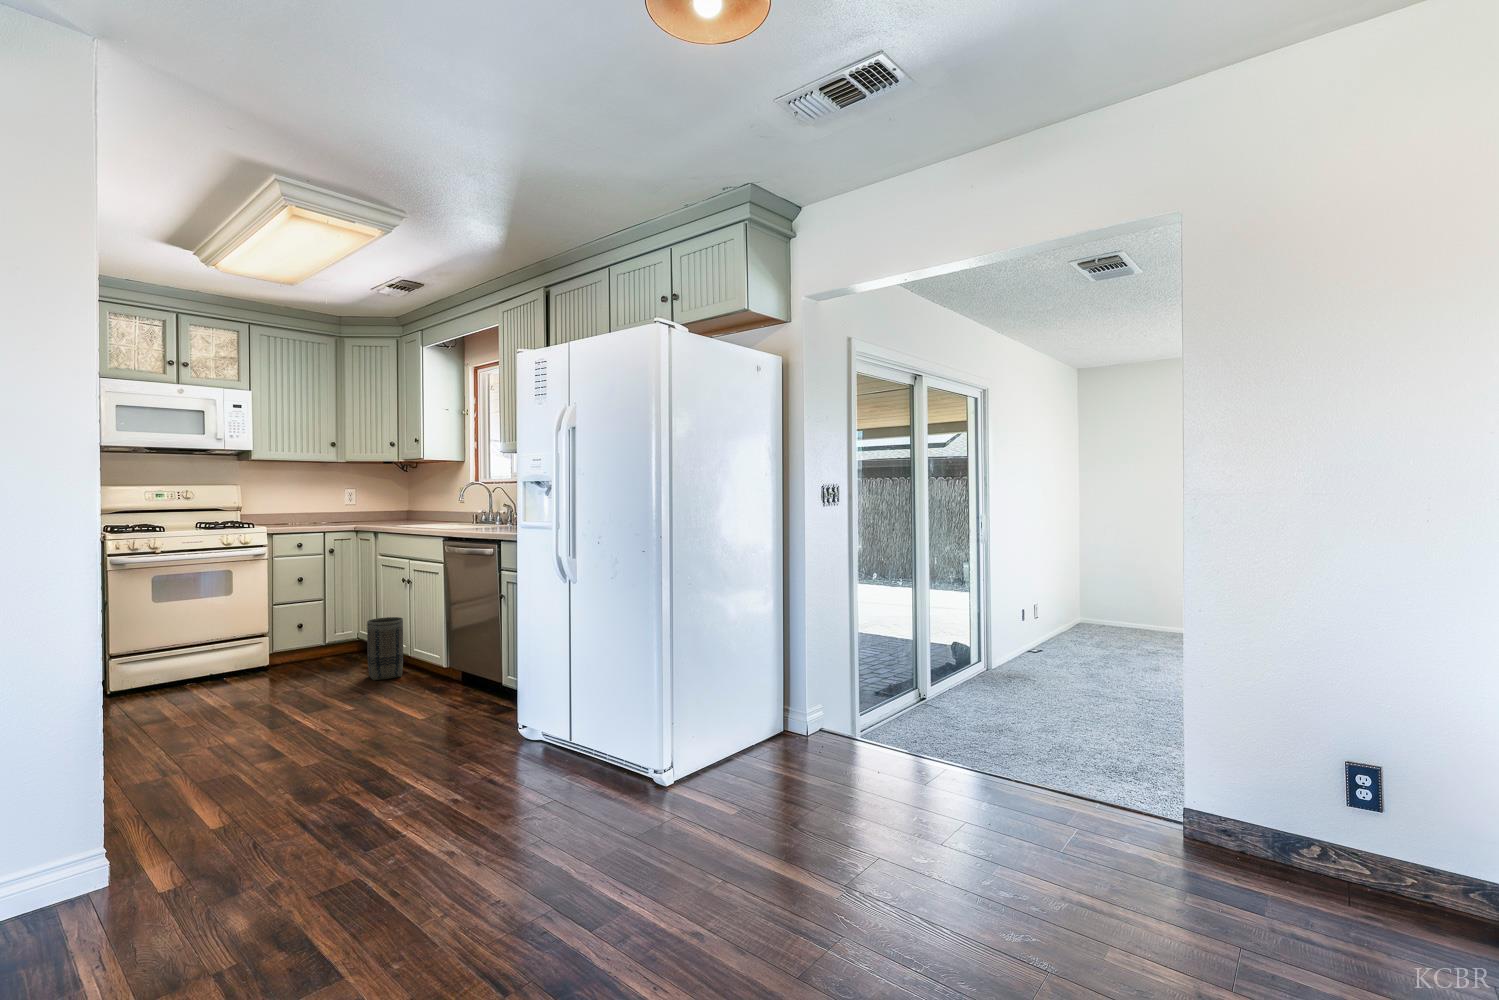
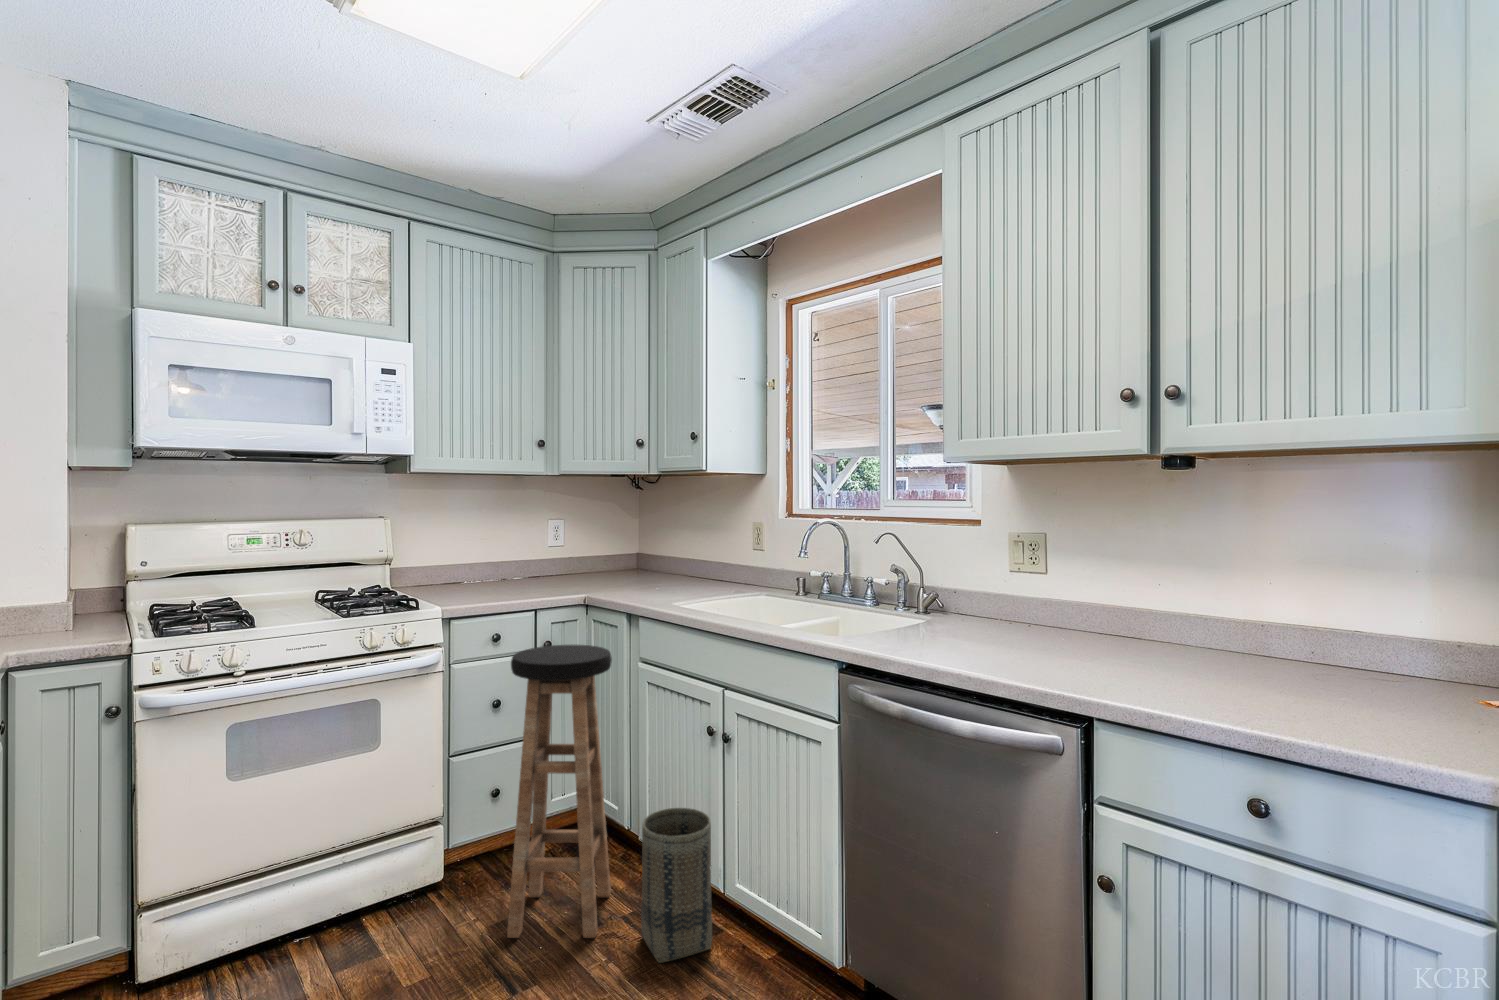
bar stool: none [300,545,361,679] -> present [507,645,612,938]

